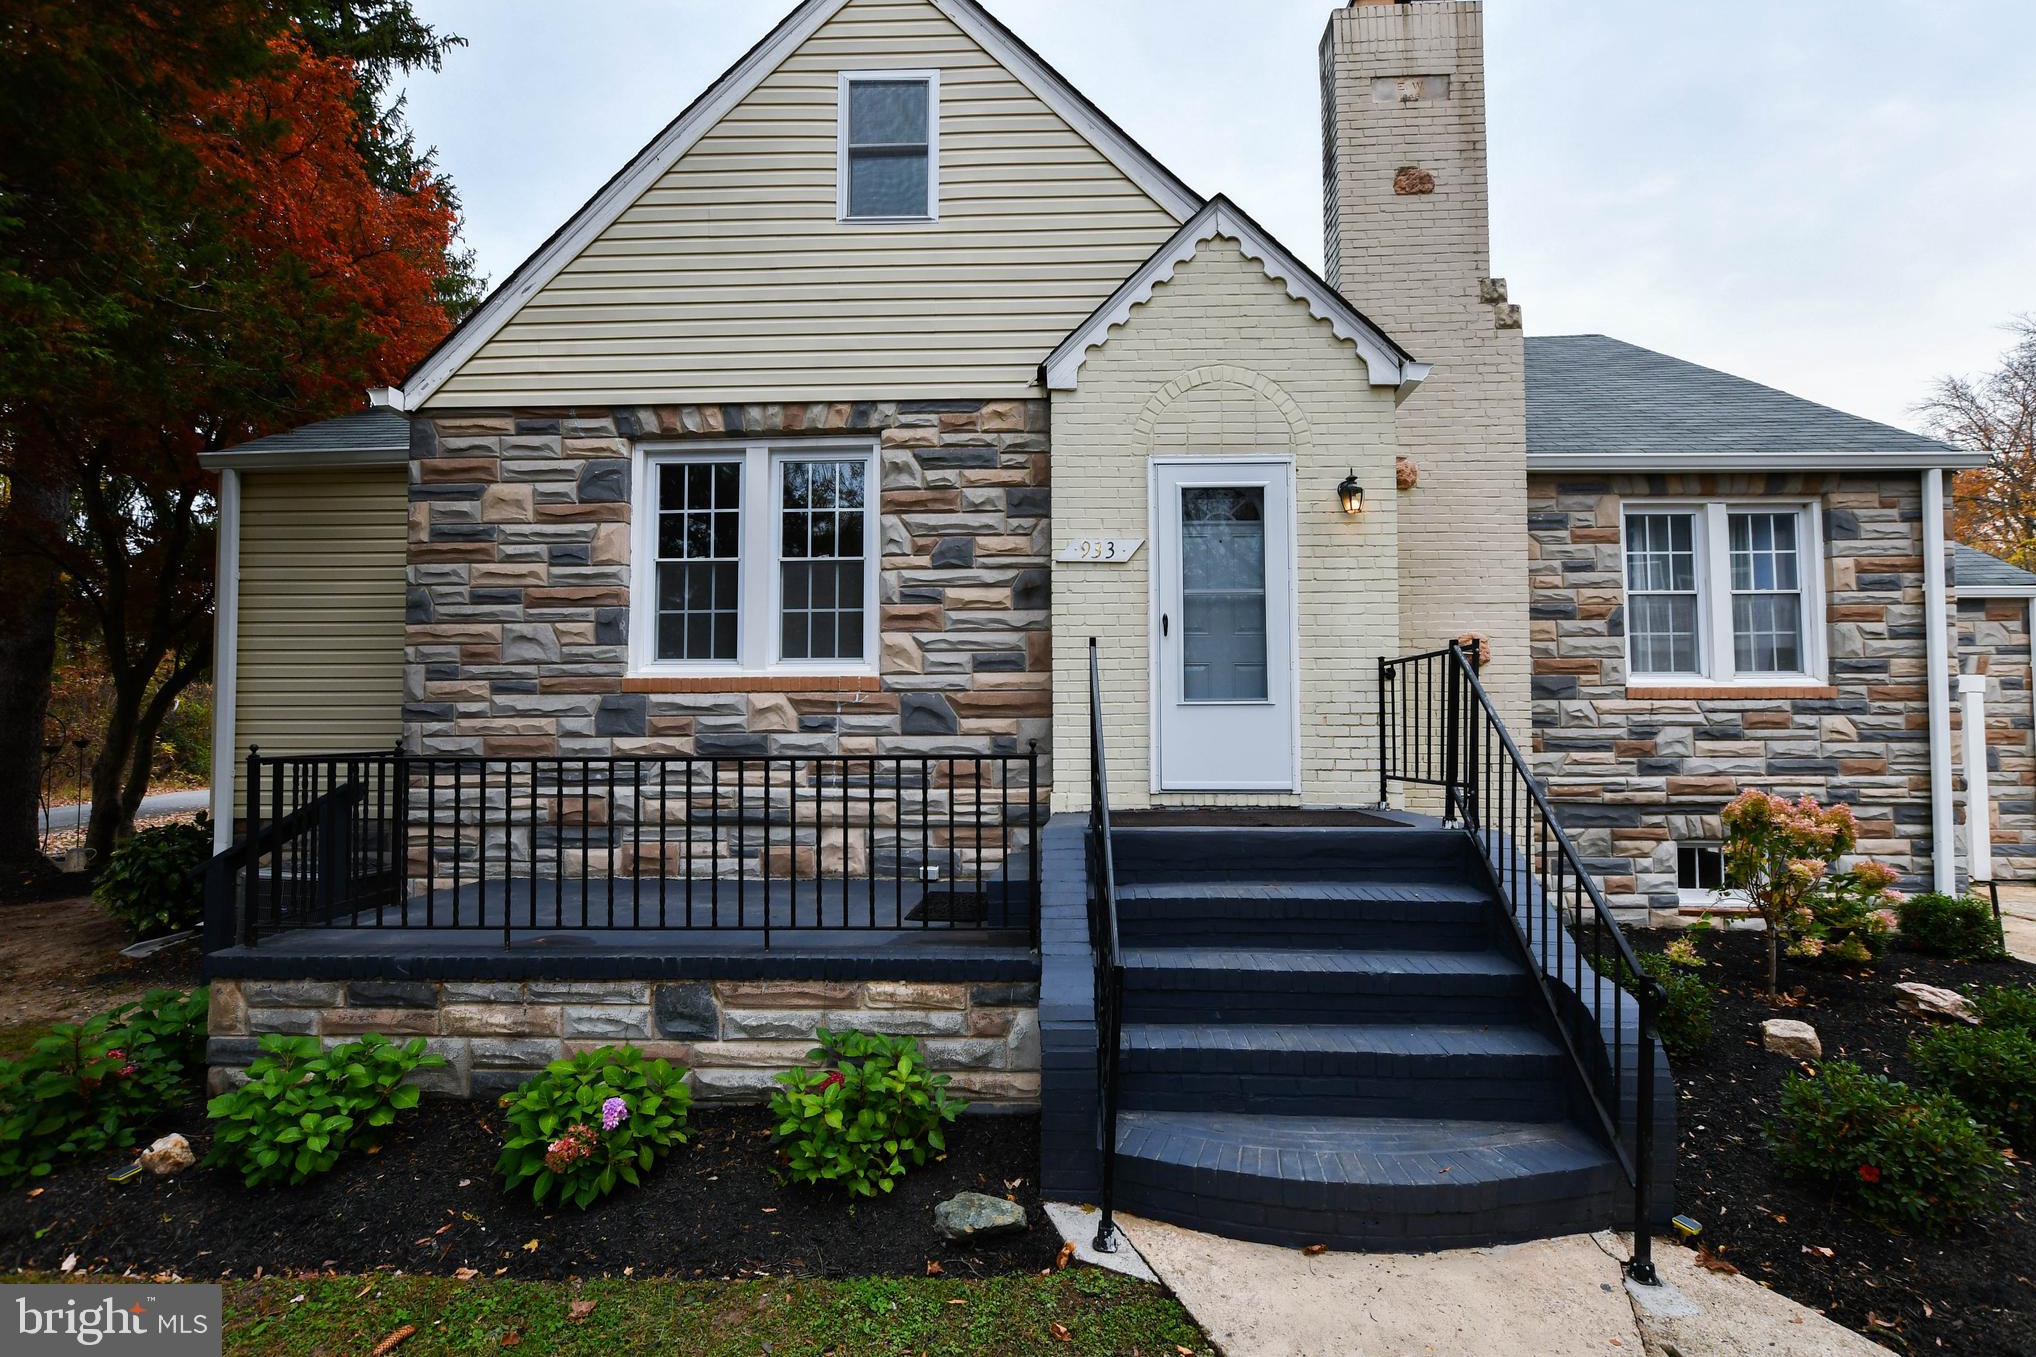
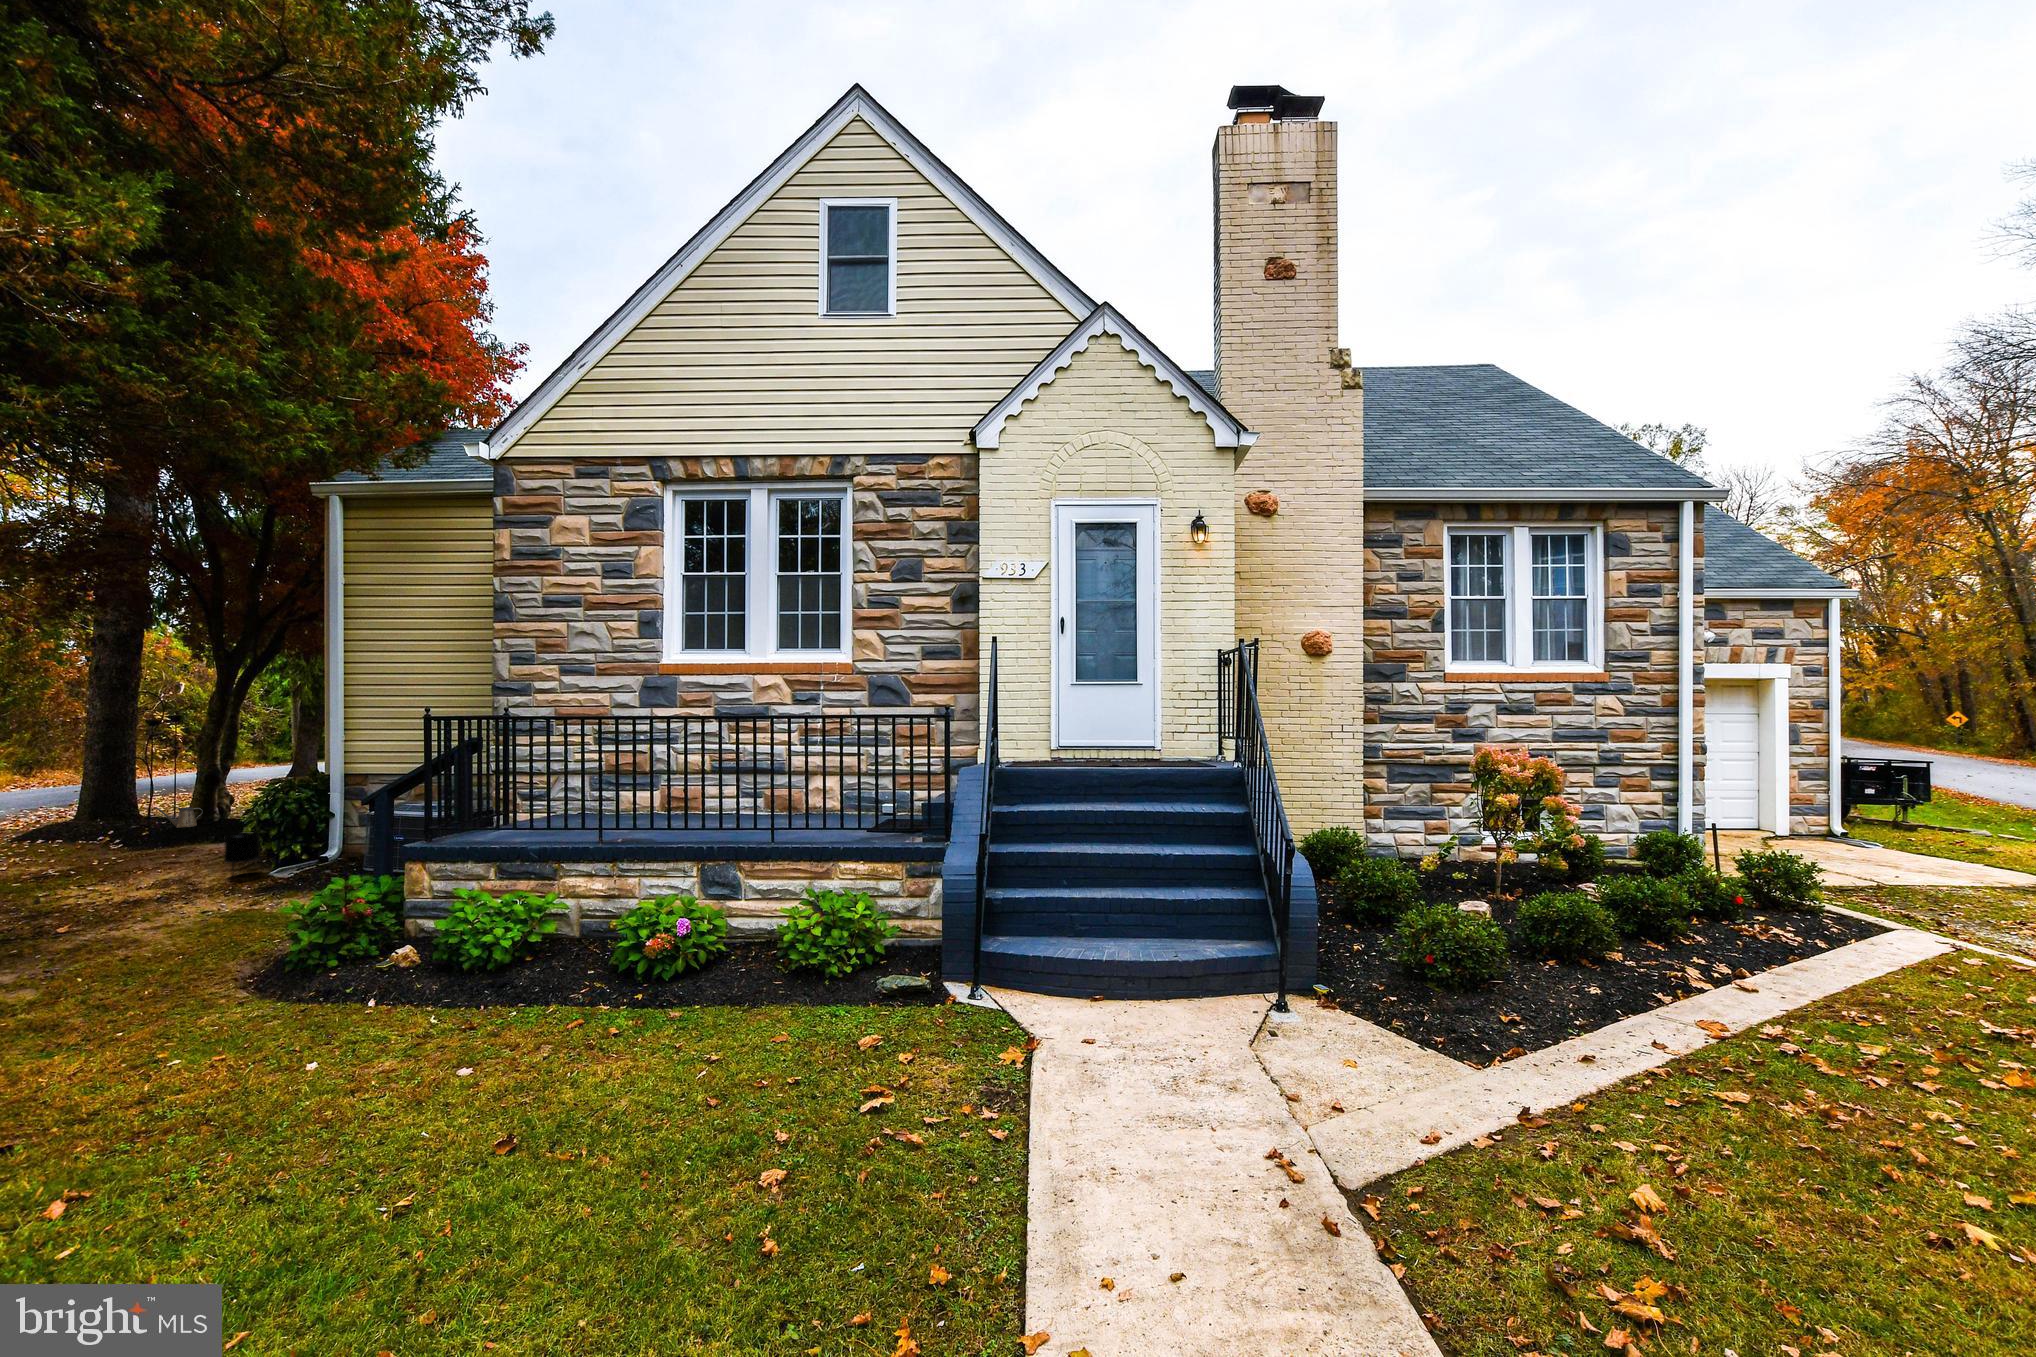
planter: none [71,892,123,951] -> present [224,832,261,865]

